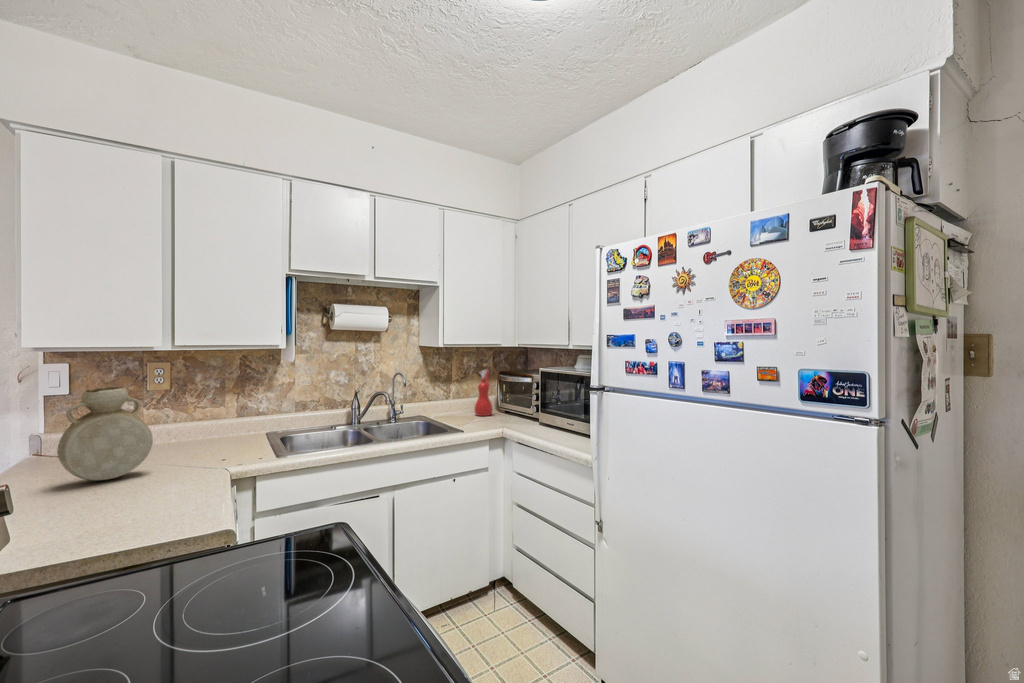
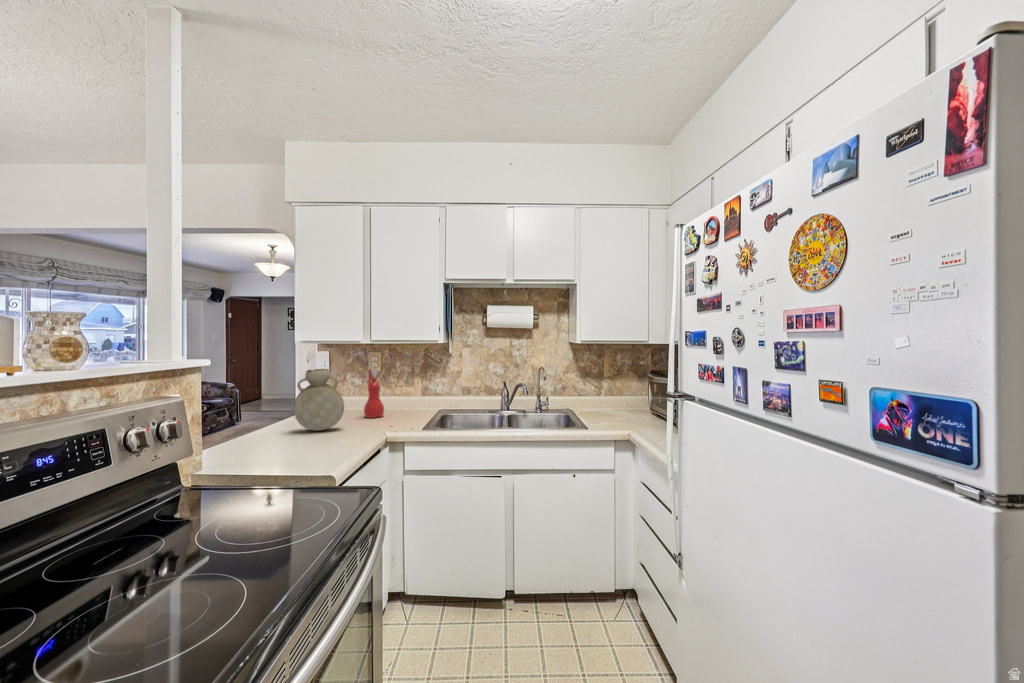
spray bottle: present [475,370,493,416] -> present [364,369,384,418]

